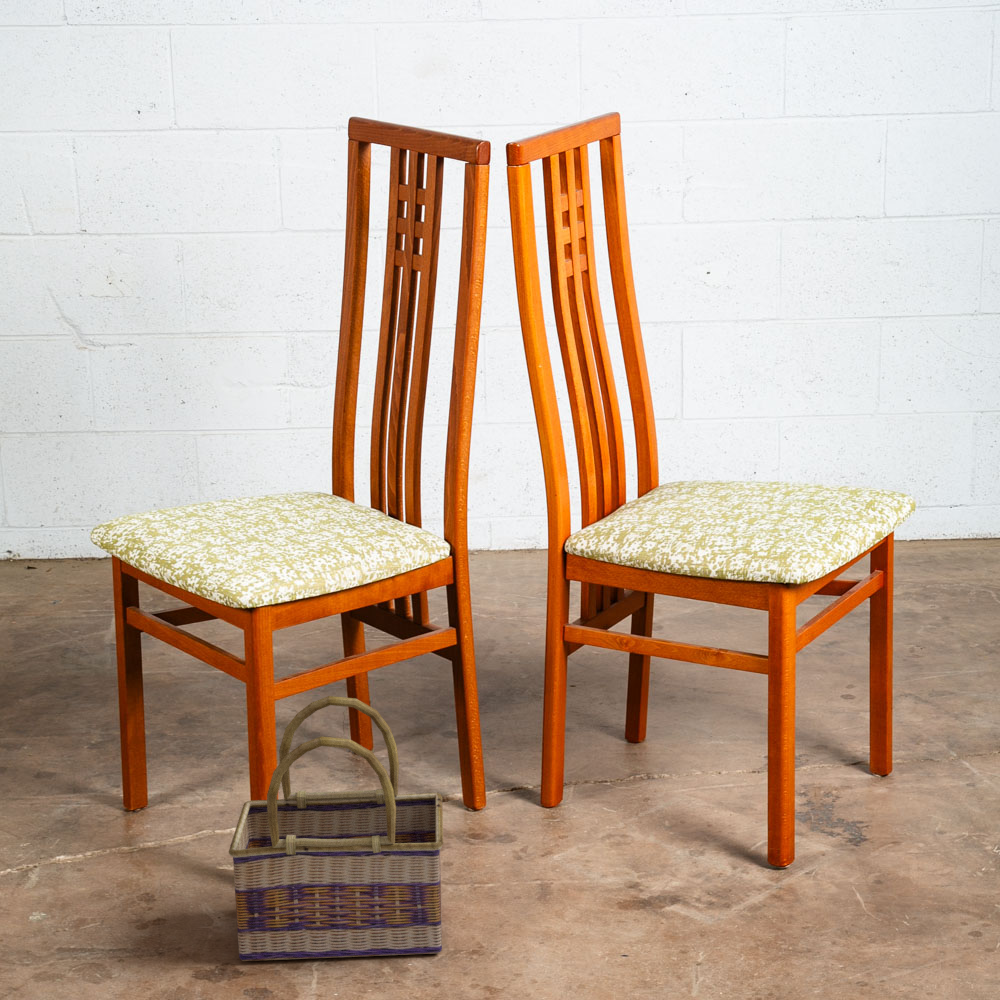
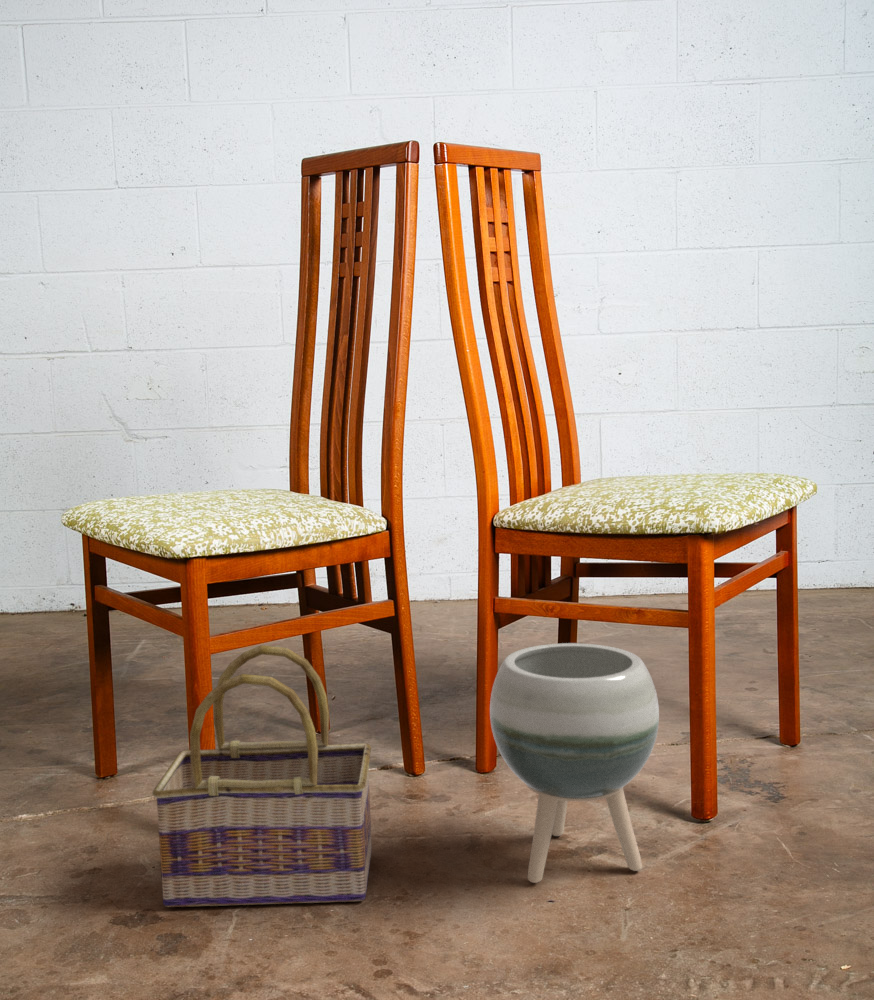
planter: none [566,690,736,933] -> present [490,643,659,883]

